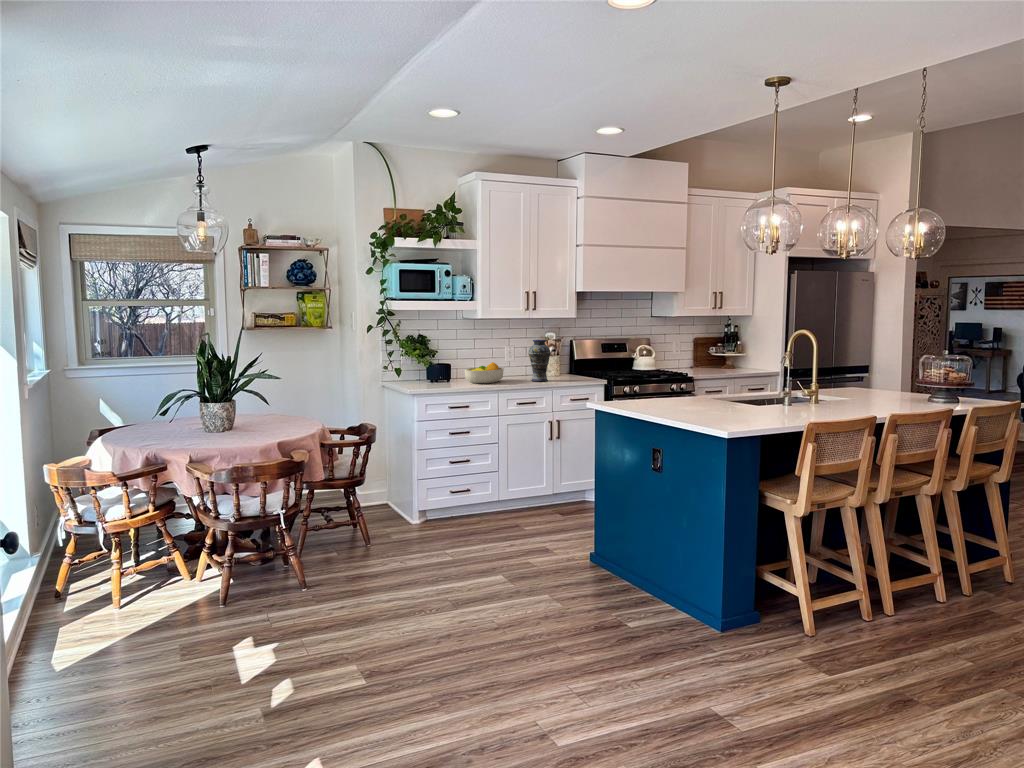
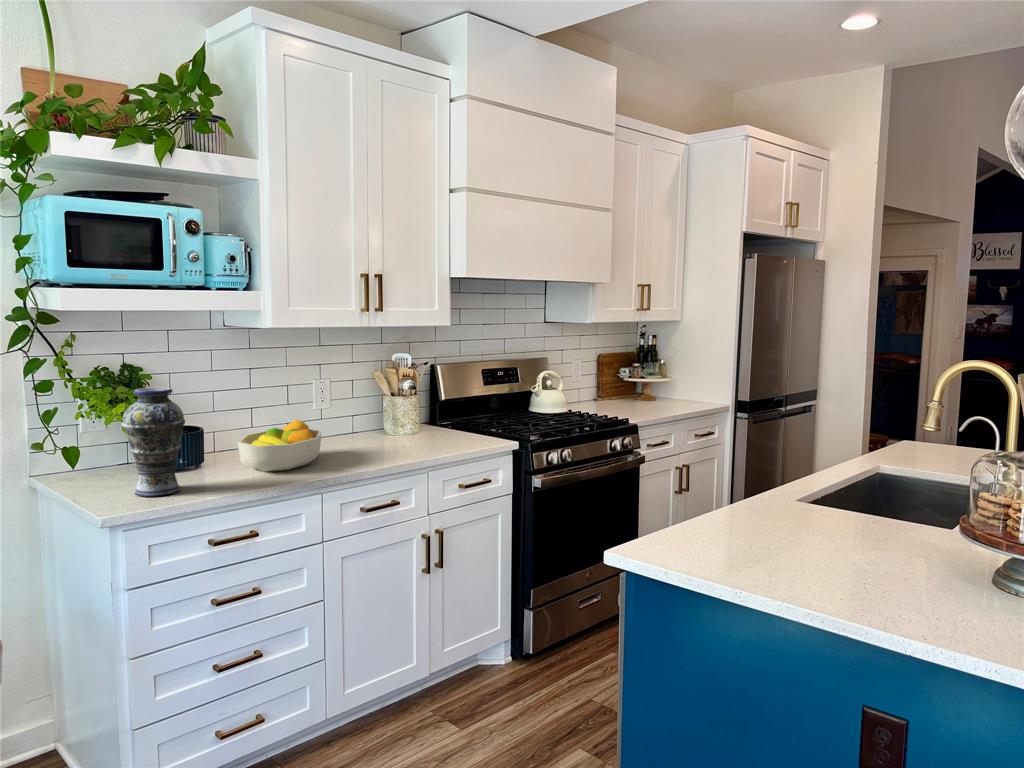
vase: present [528,340,551,382] -> present [122,387,185,497]

